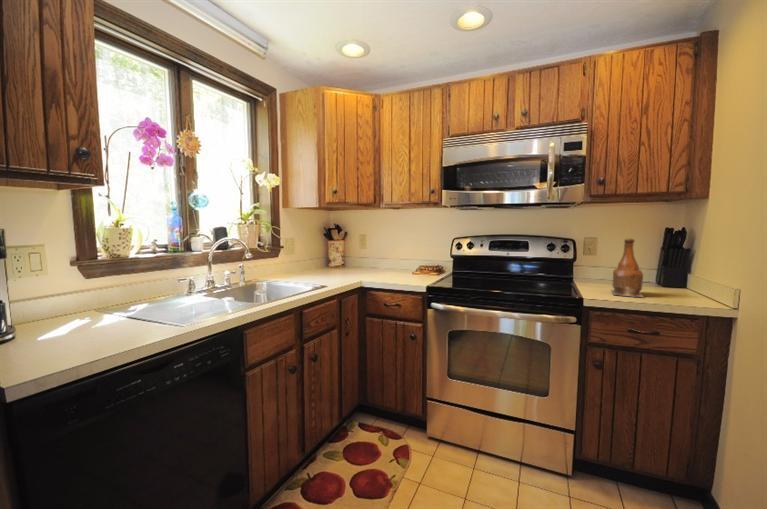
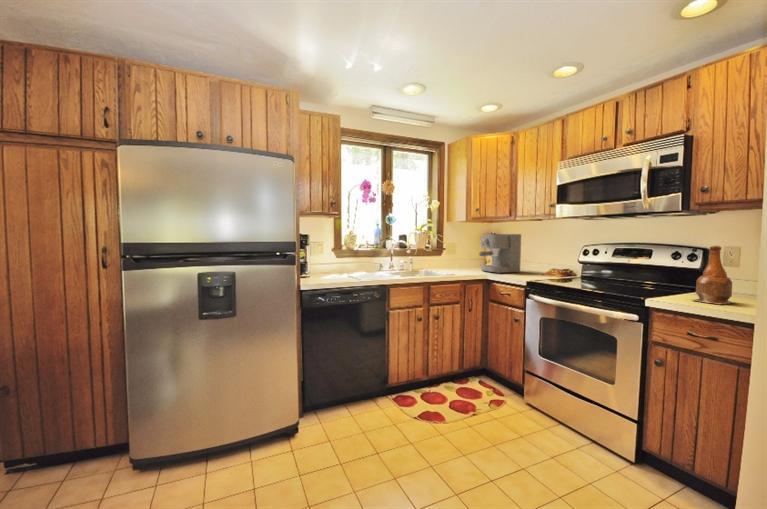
coffee maker: none [338,225,385,276] -> present [479,234,521,273]

